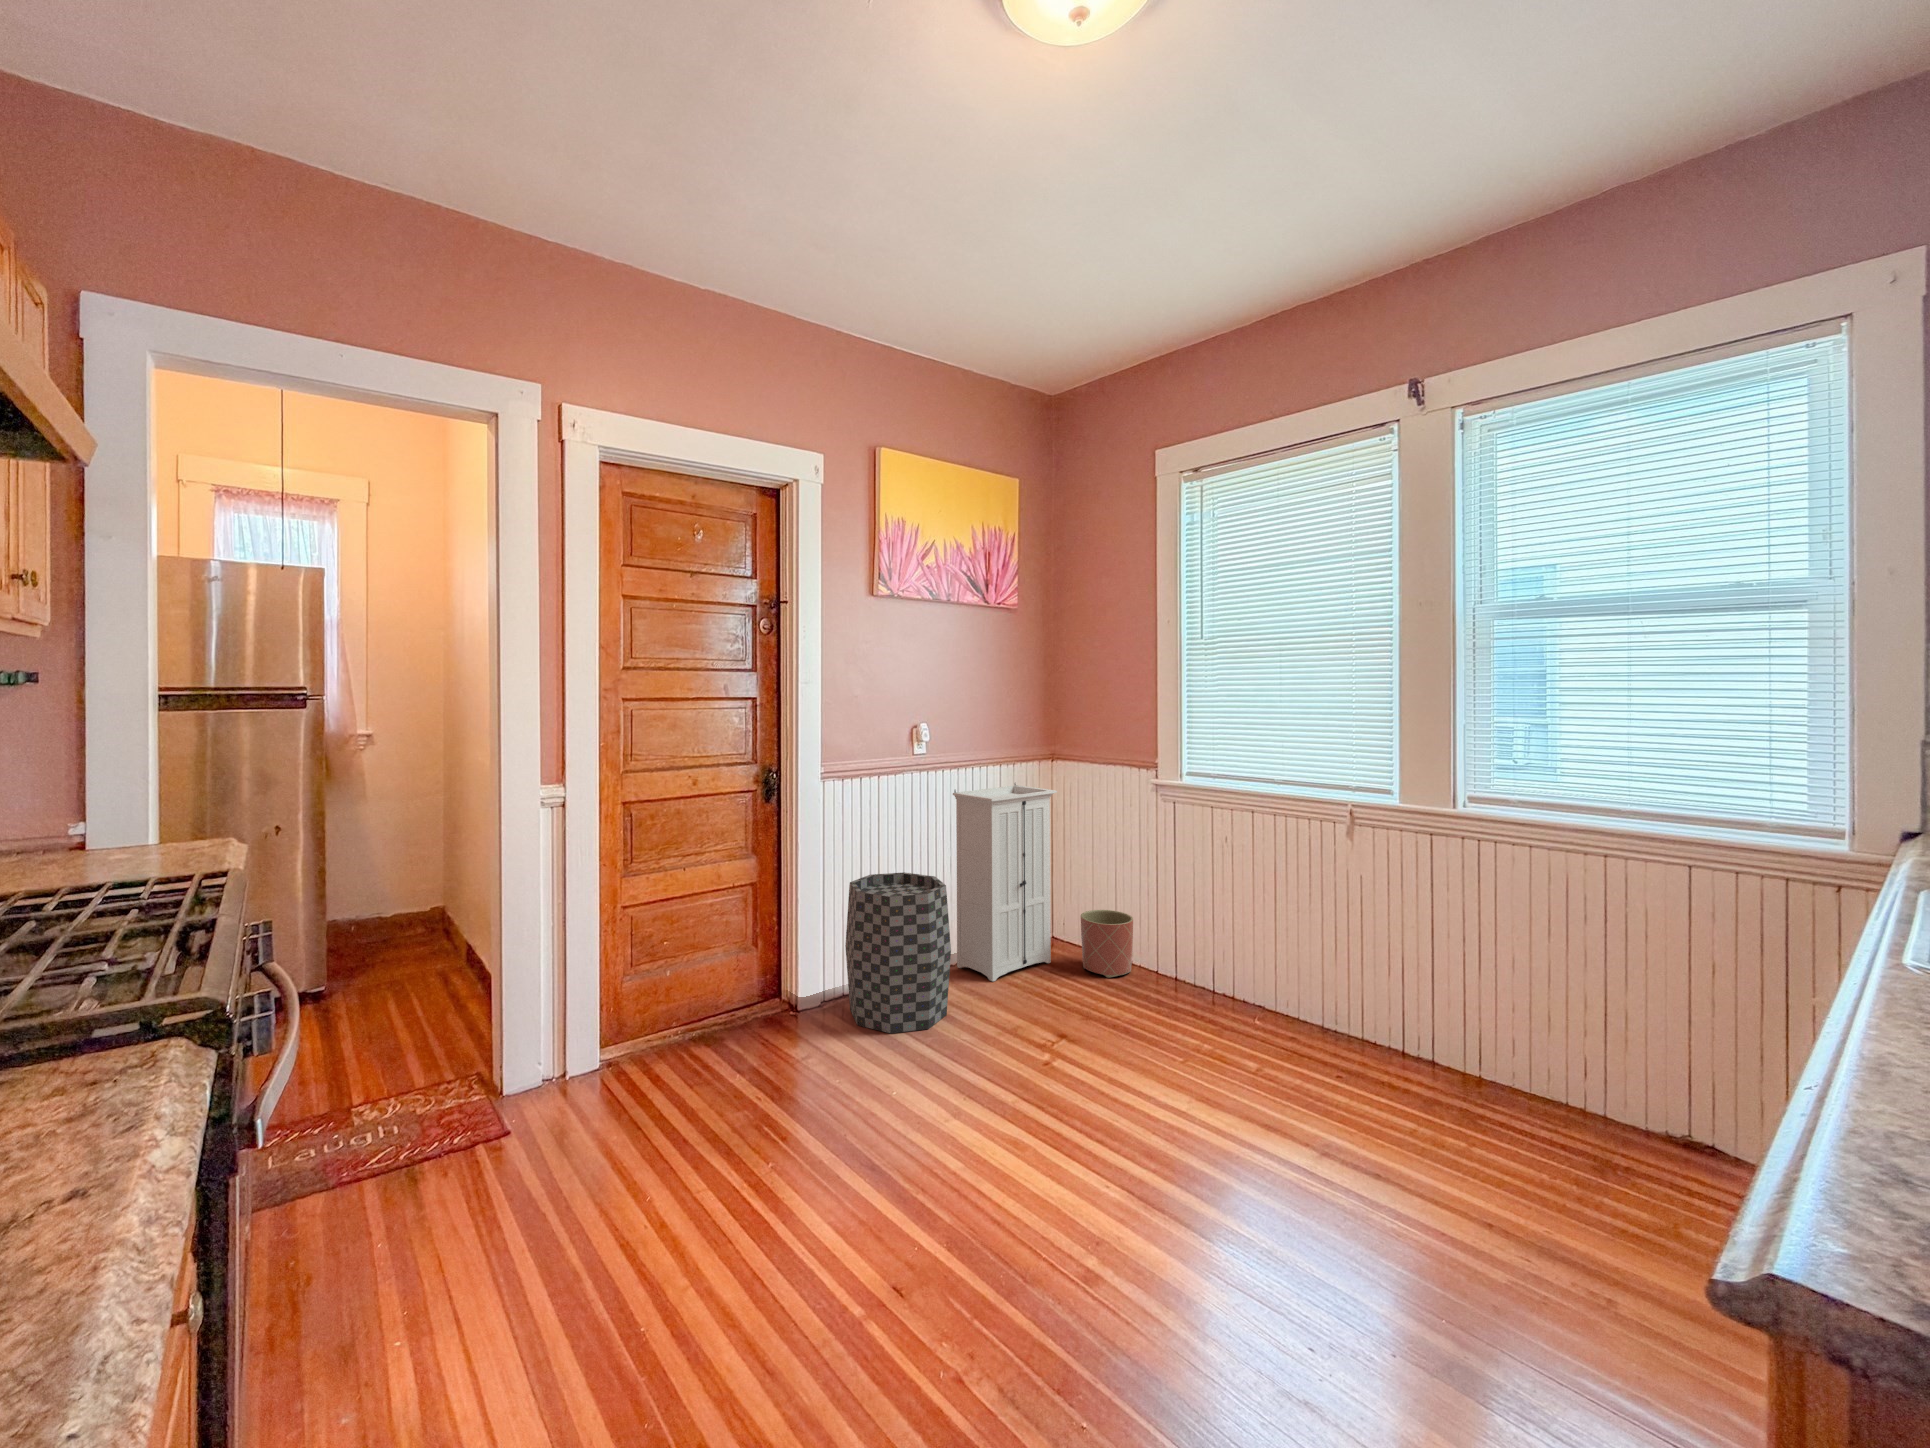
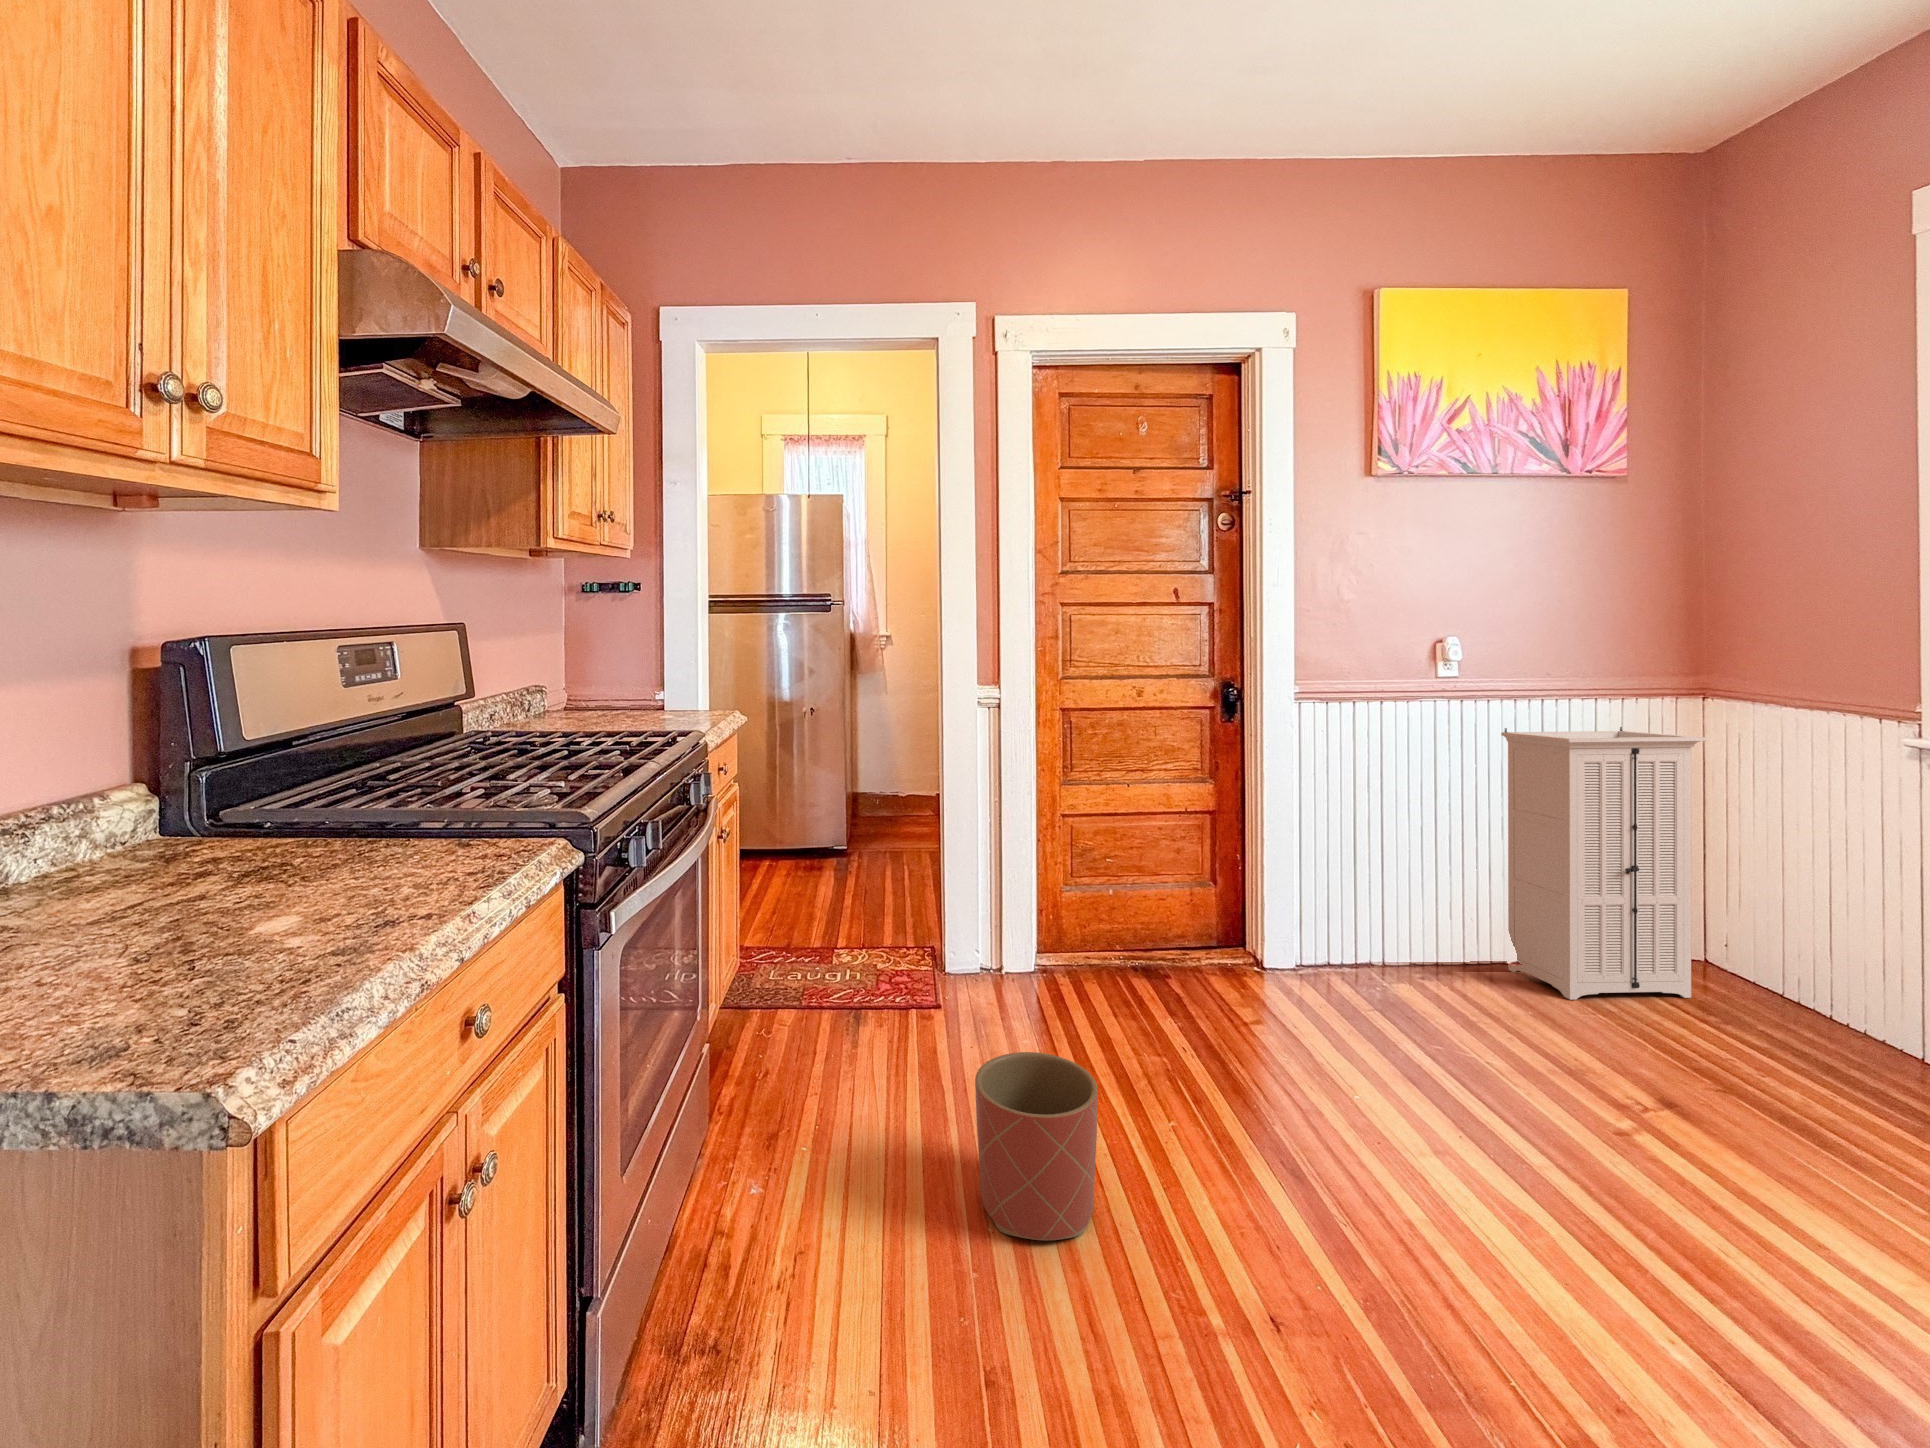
trash can: present [845,872,951,1033] -> none [1325,823,1488,1032]
planter: present [1081,910,1133,978] -> present [975,1052,1098,1240]

